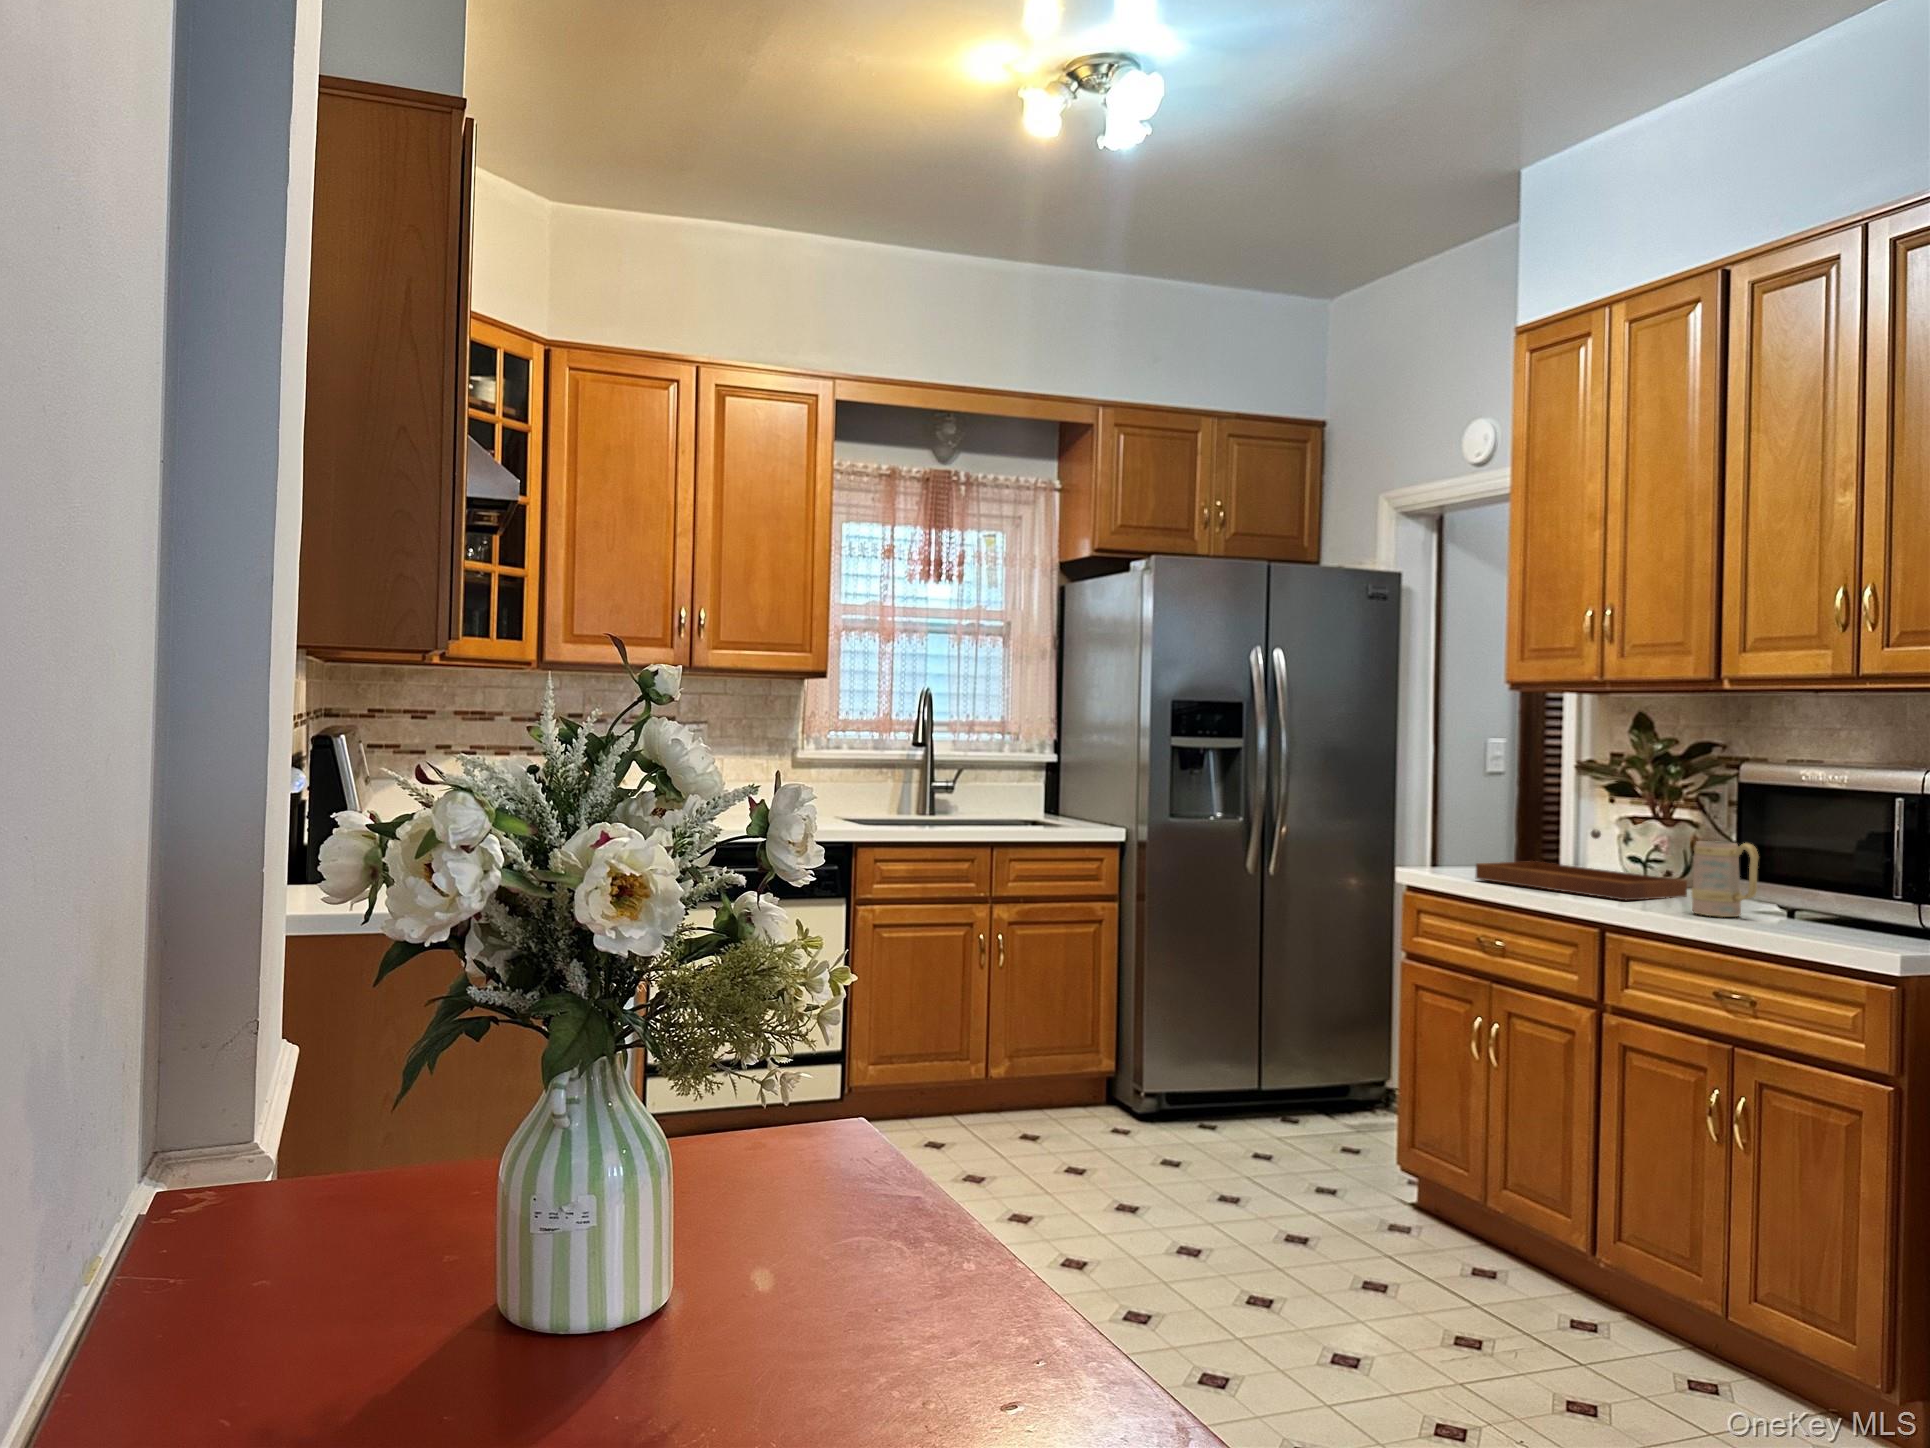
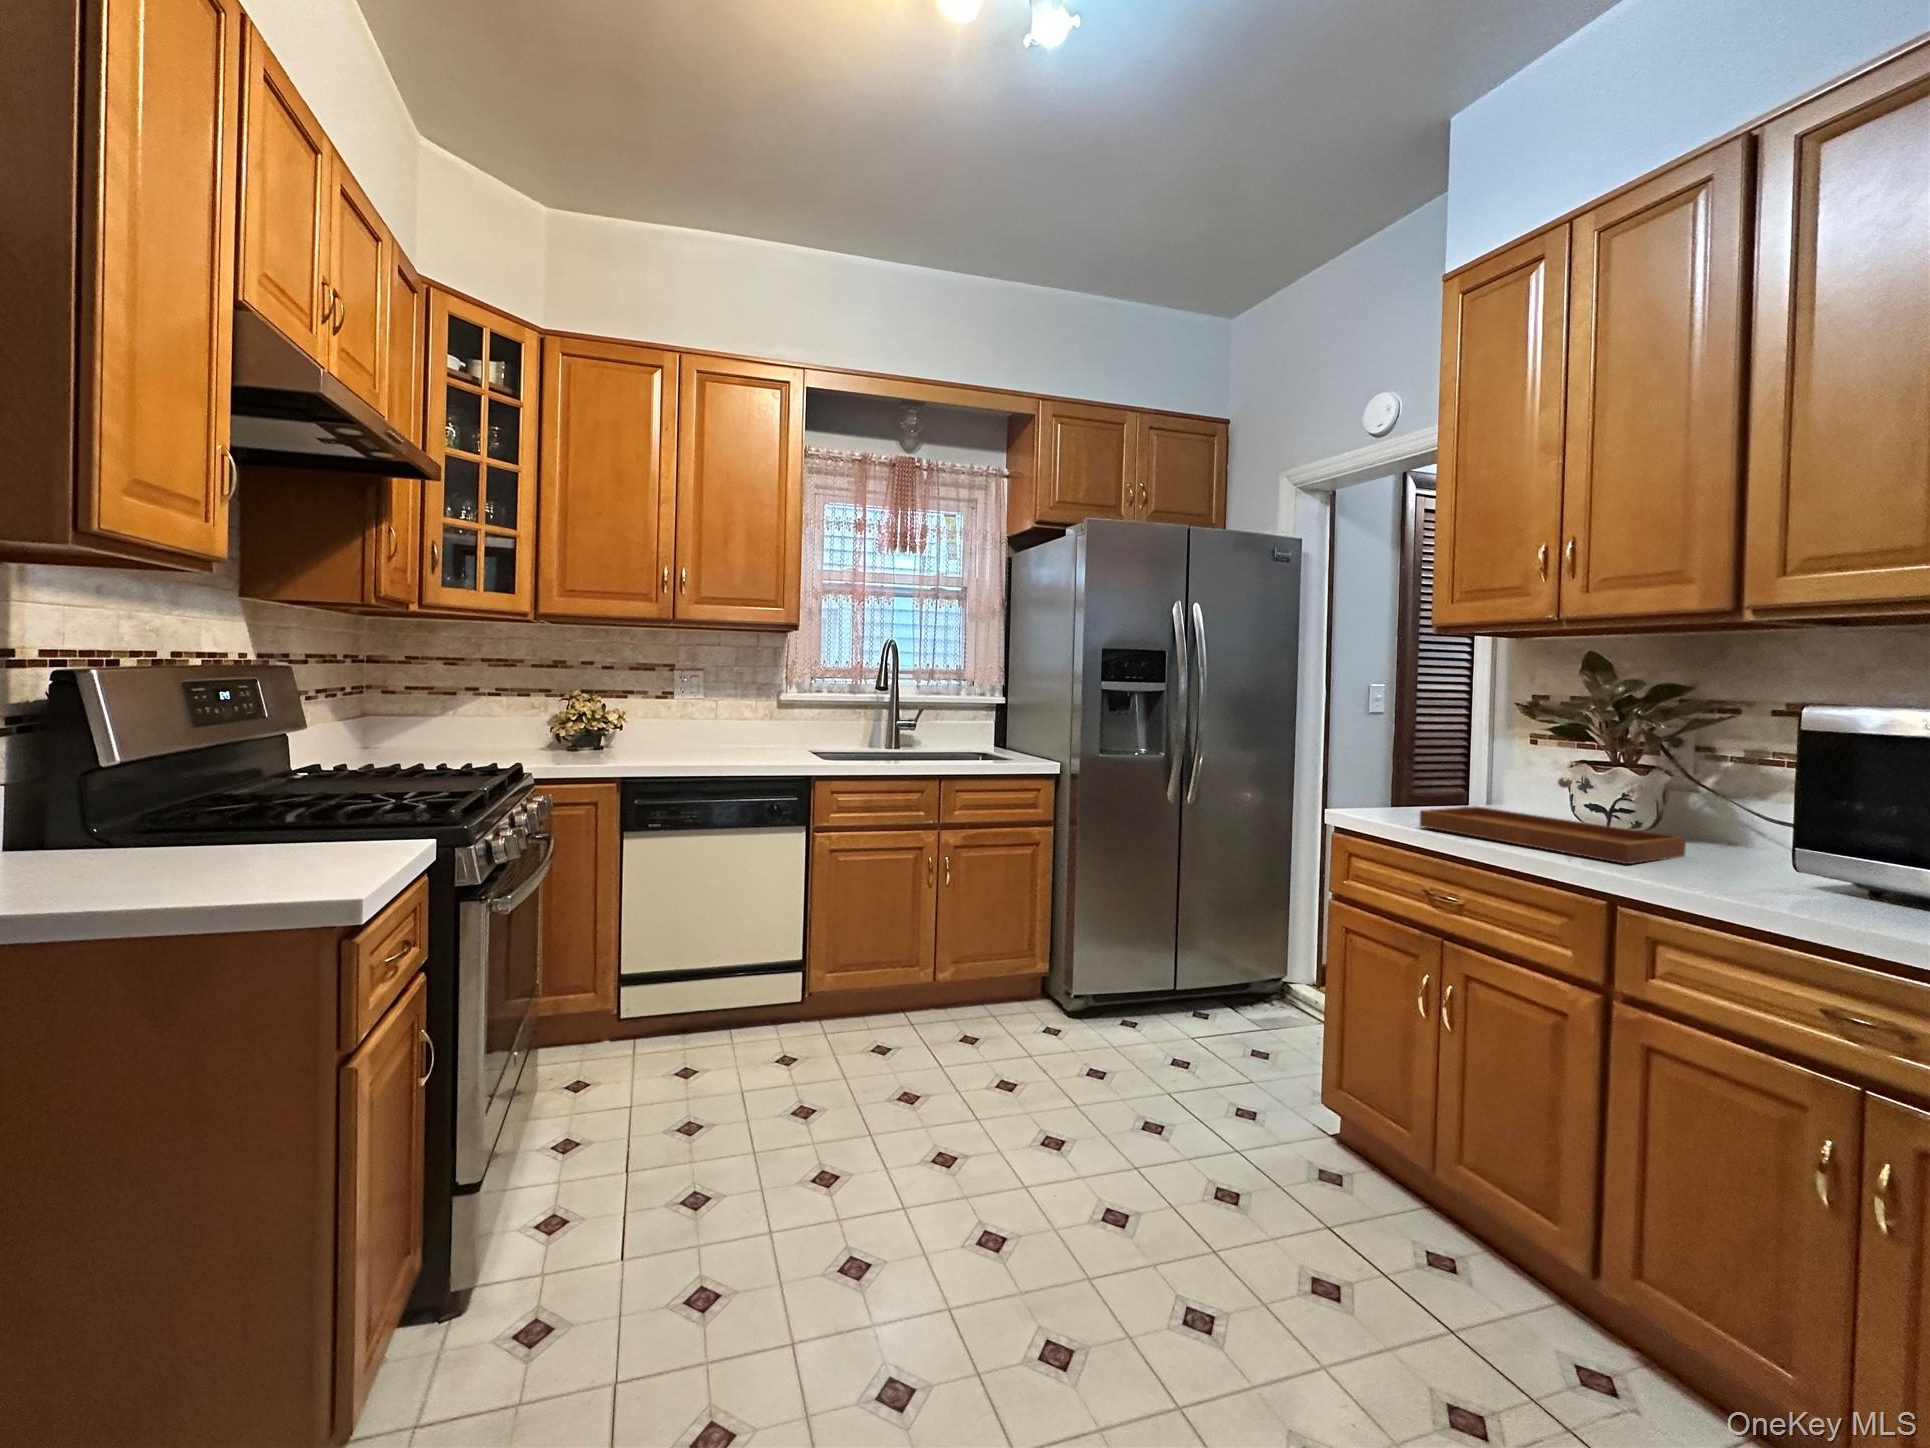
mug: present [1691,841,1758,917] -> none [1740,801,1853,899]

